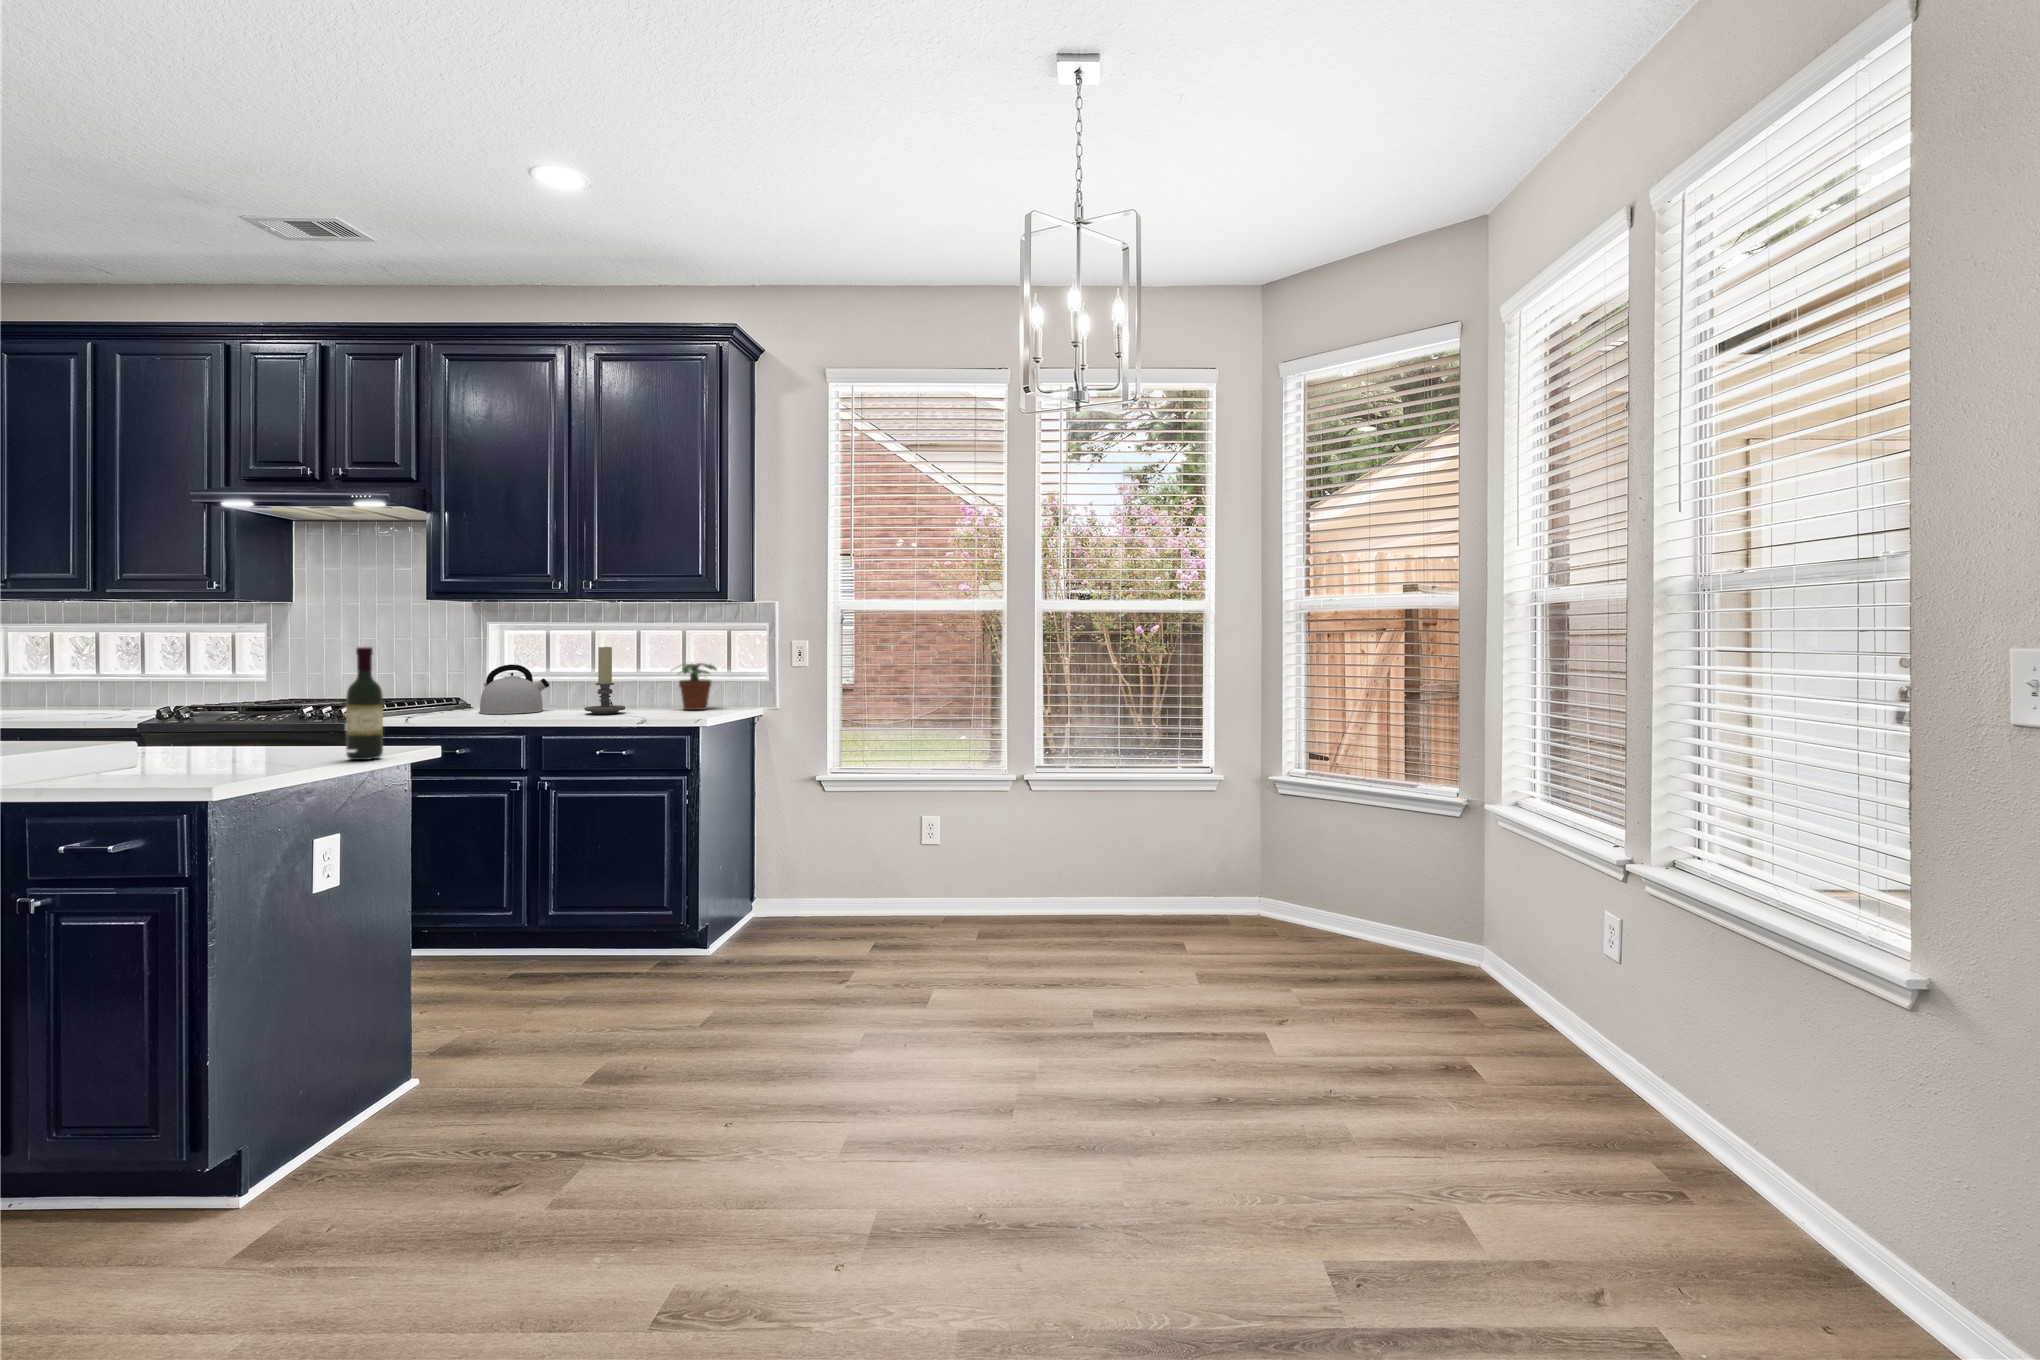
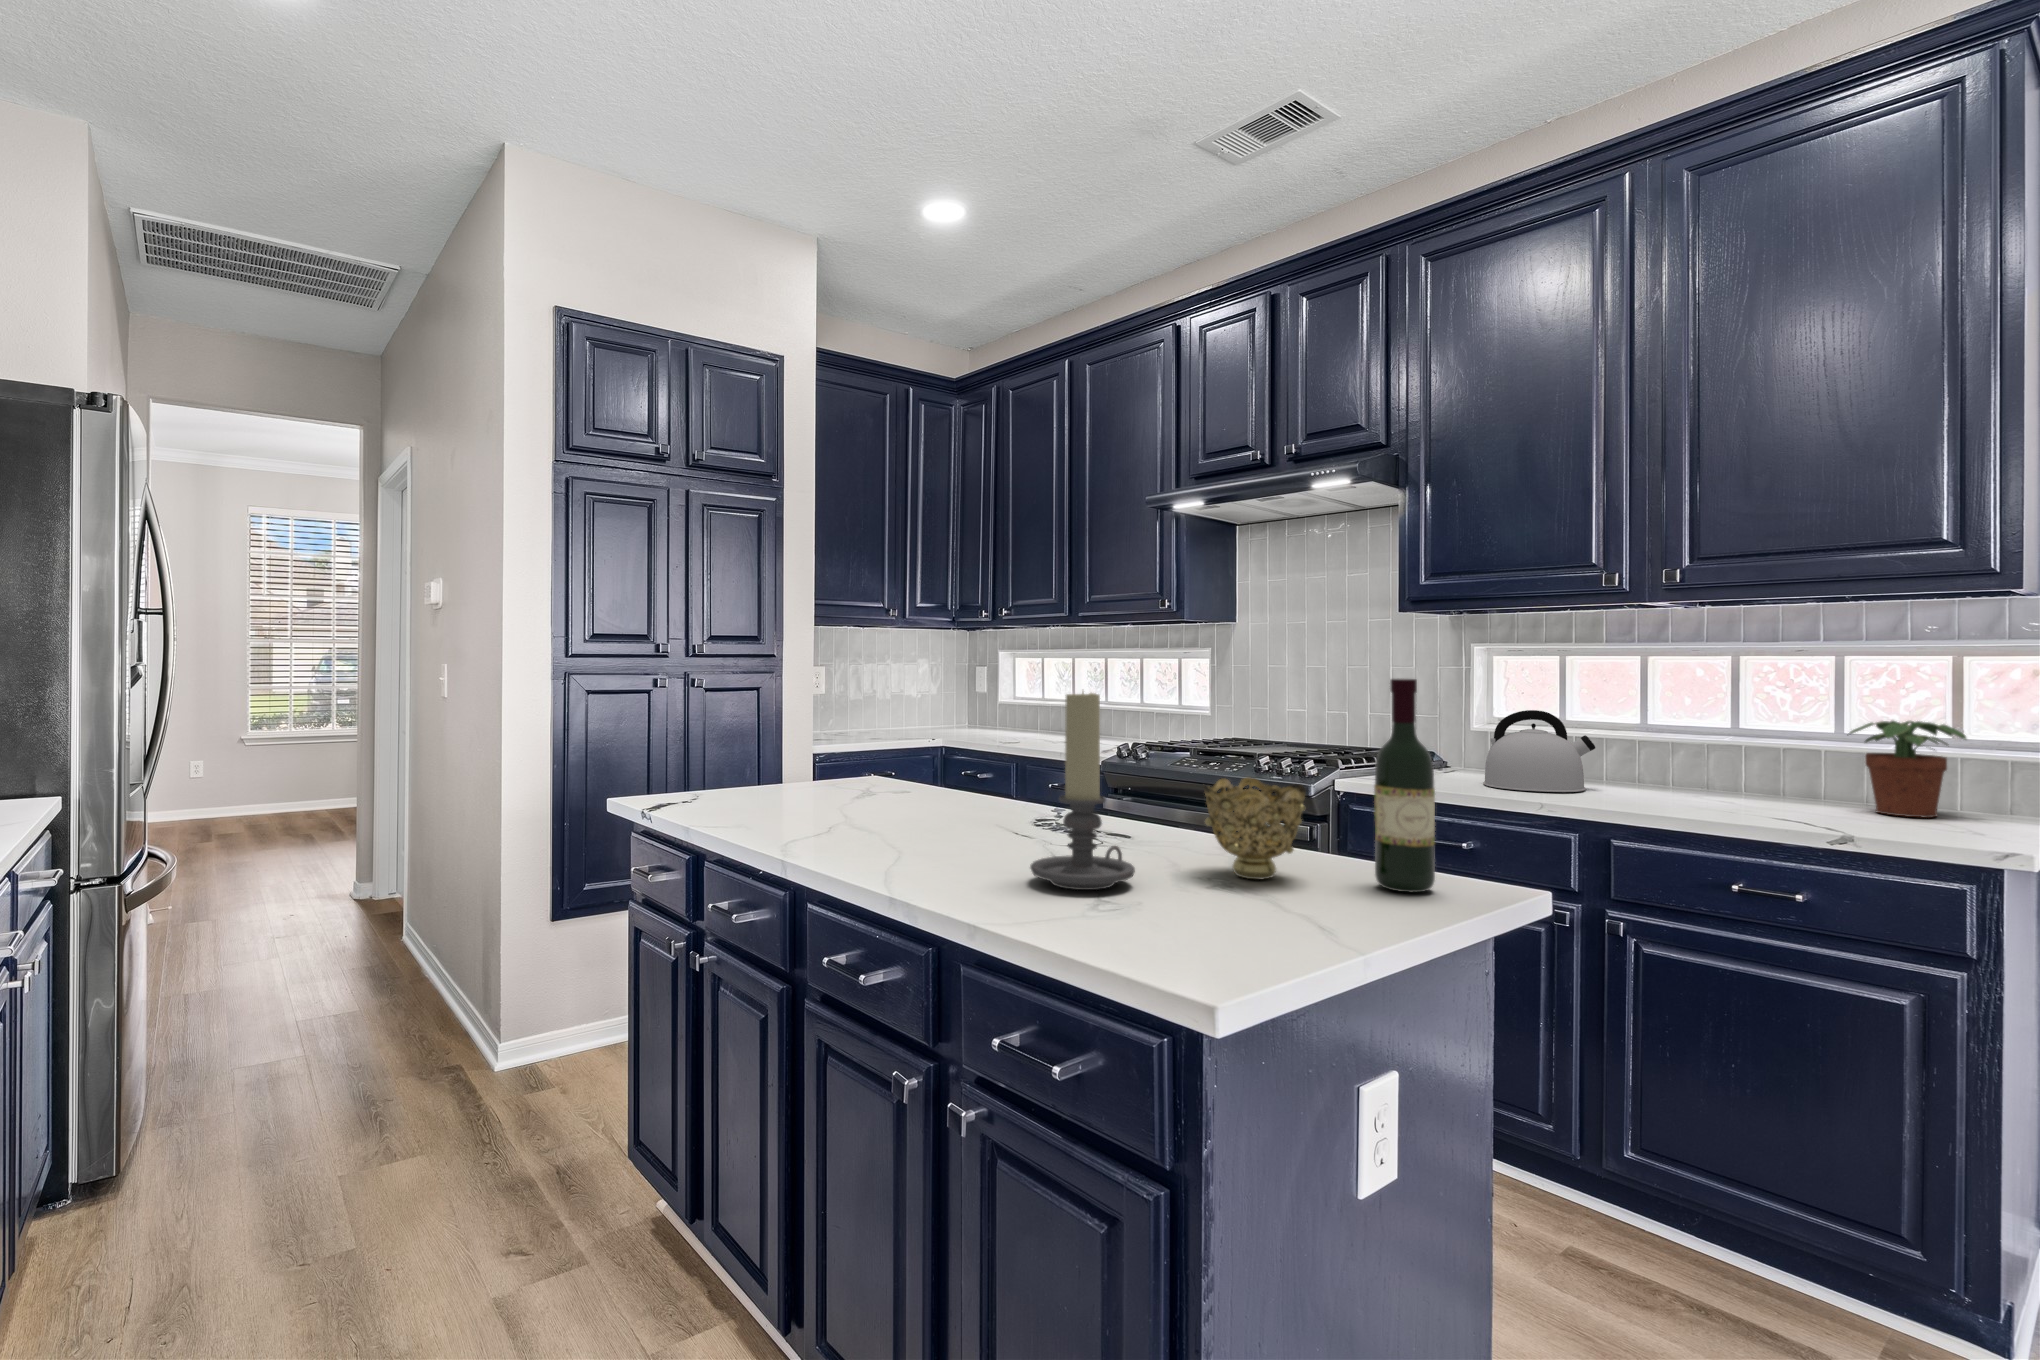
candle holder: present [584,646,625,714] -> present [1030,692,1135,890]
decorative bowl: none [223,708,301,765] -> present [1203,777,1306,879]

